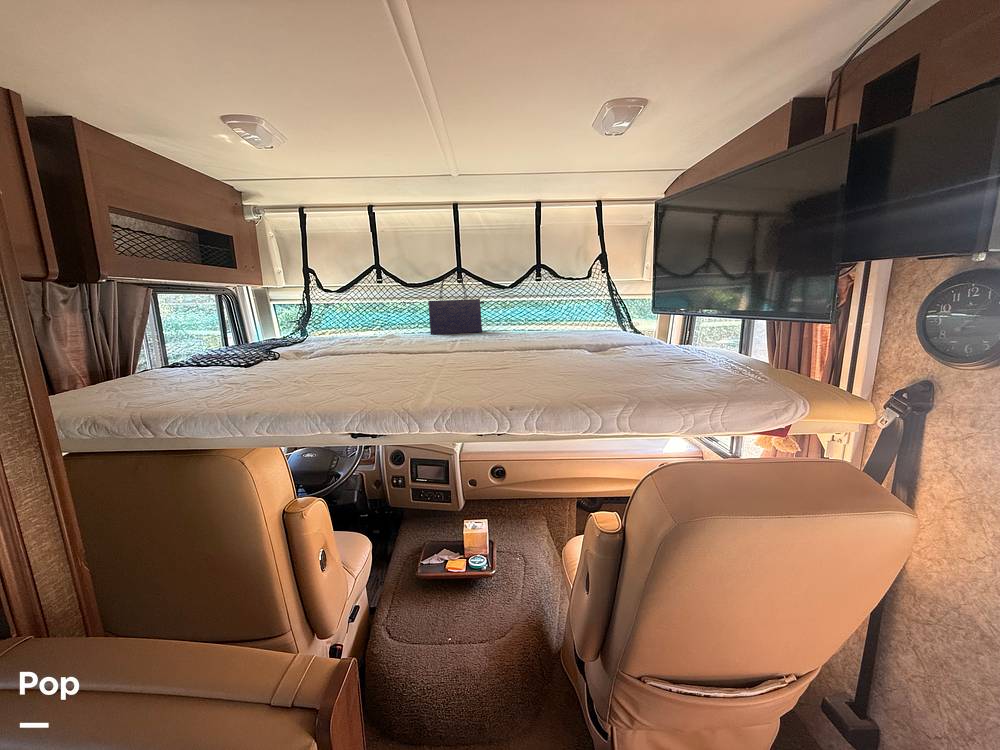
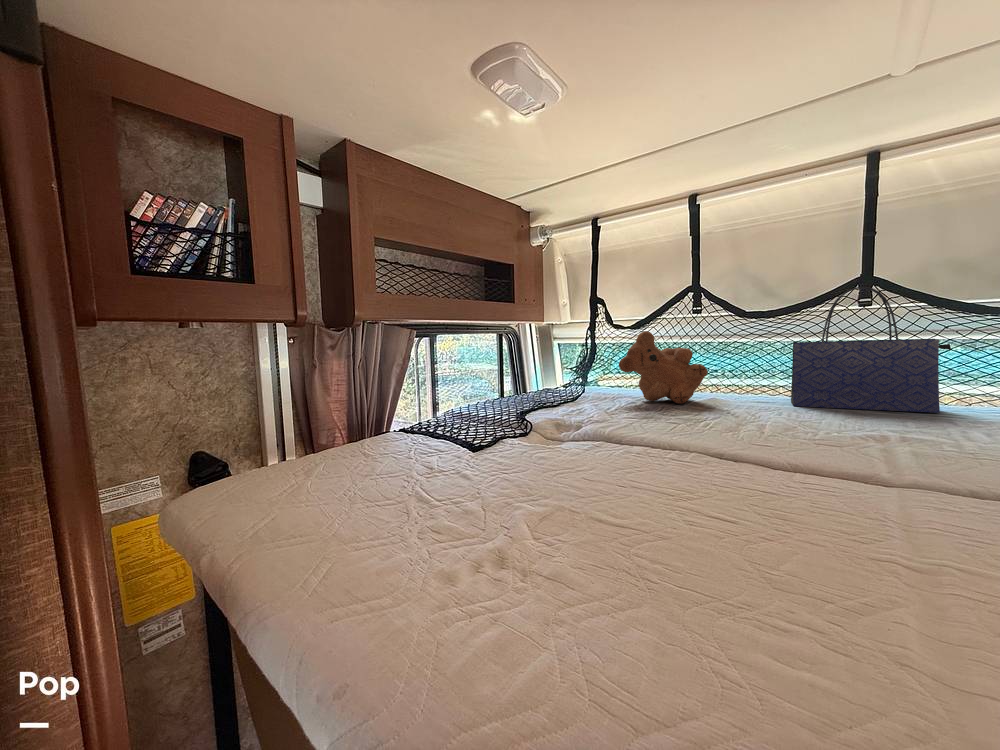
teddy bear: none [334,294,388,339] -> present [619,331,708,404]

